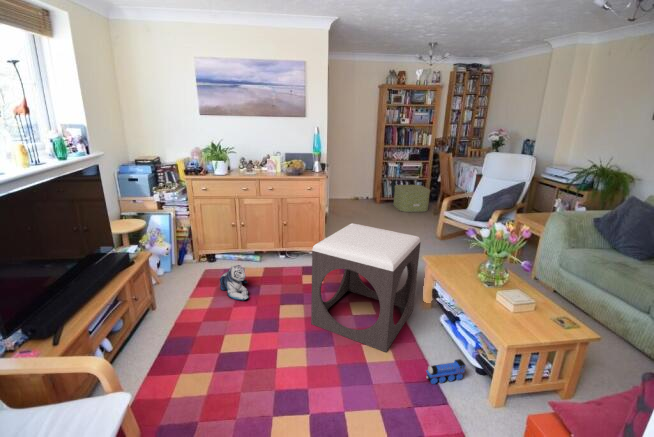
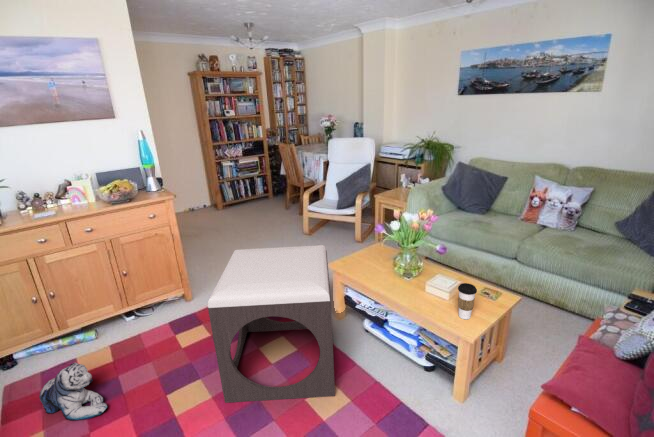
storage box: present [394,185,430,212] -> none [236,181,277,213]
coffee cup: none [510,296,531,331] -> present [458,283,477,319]
toy train: present [426,359,466,384] -> none [391,368,424,411]

